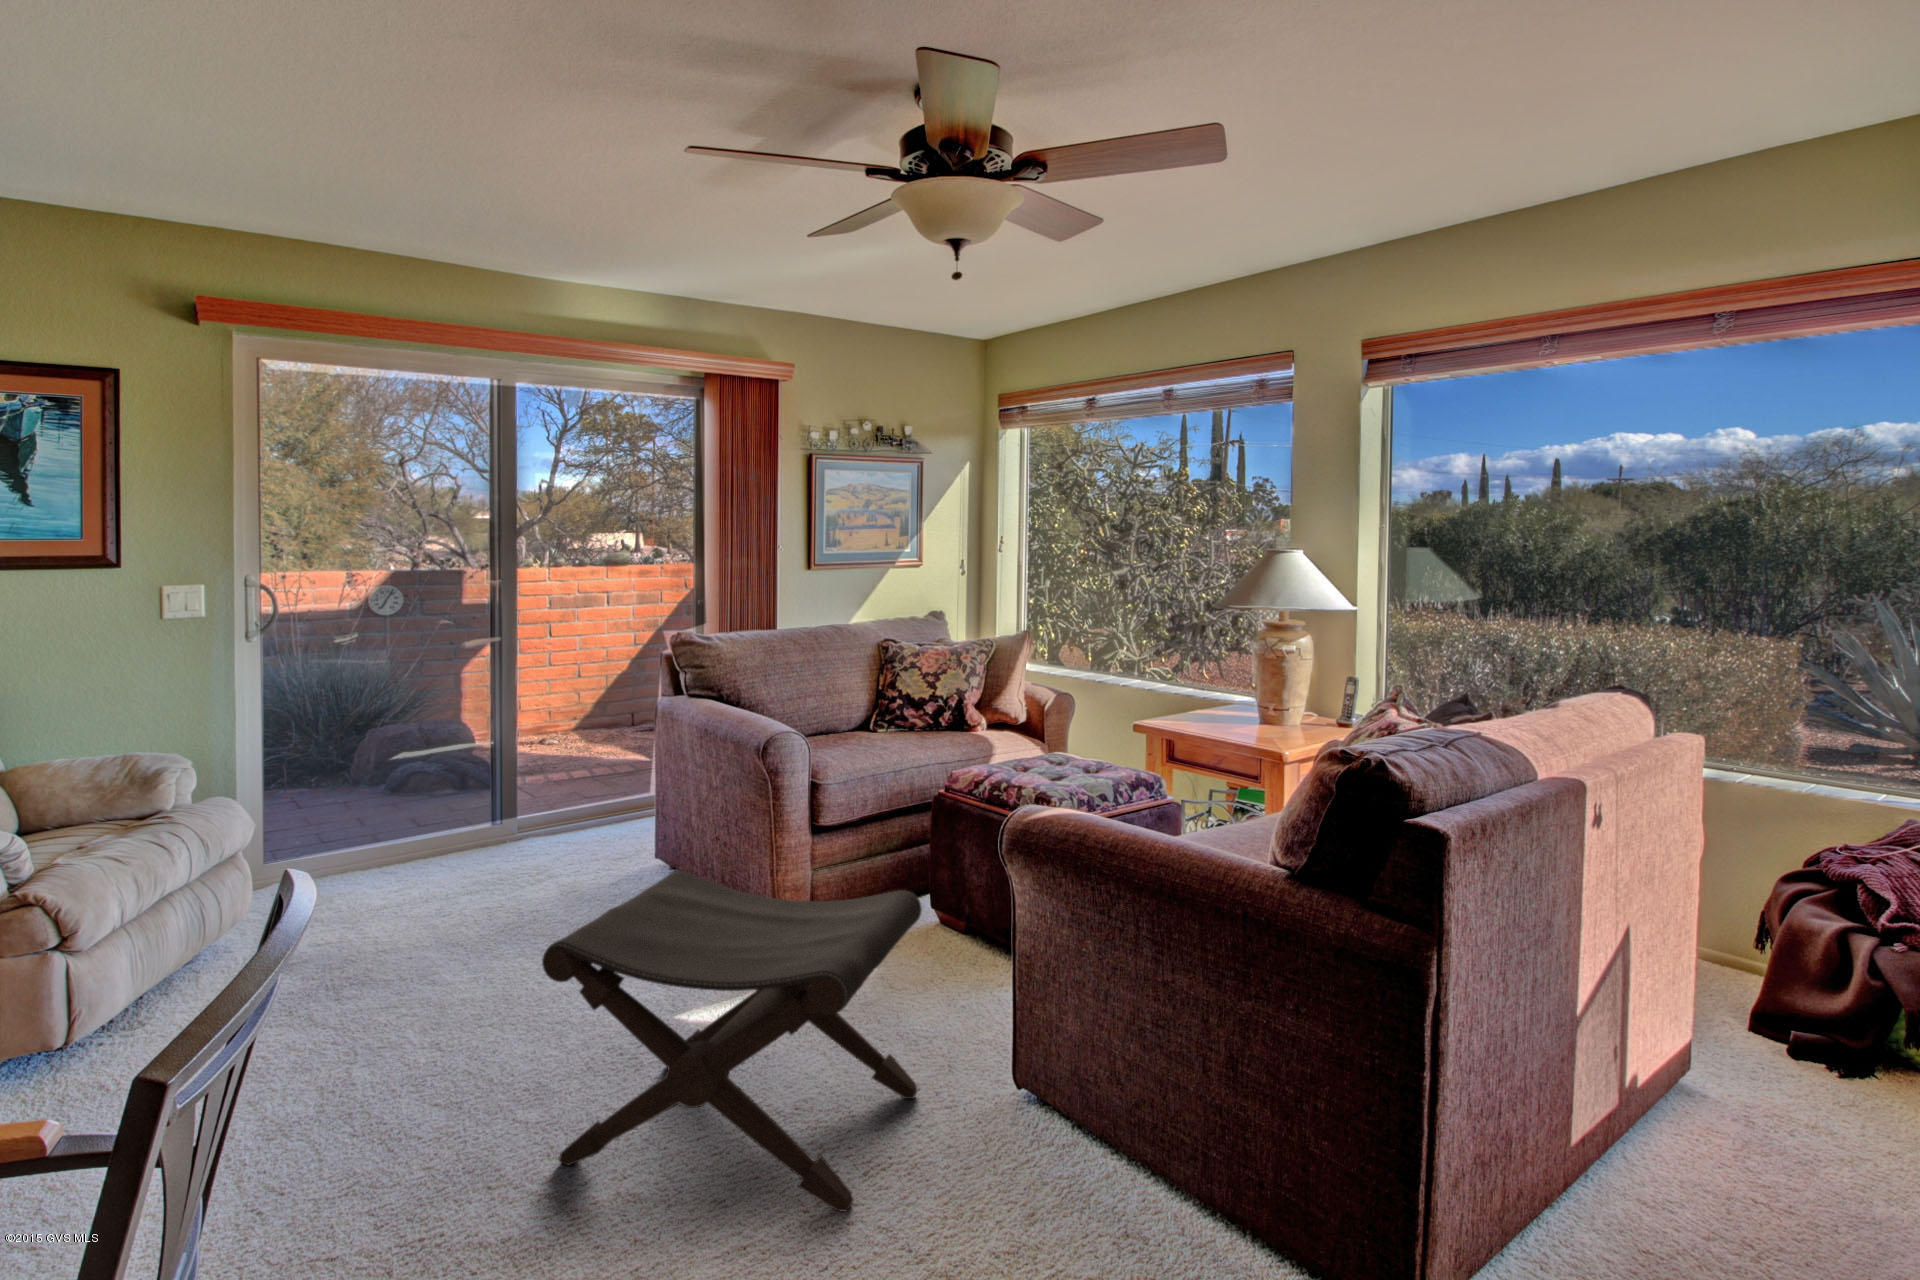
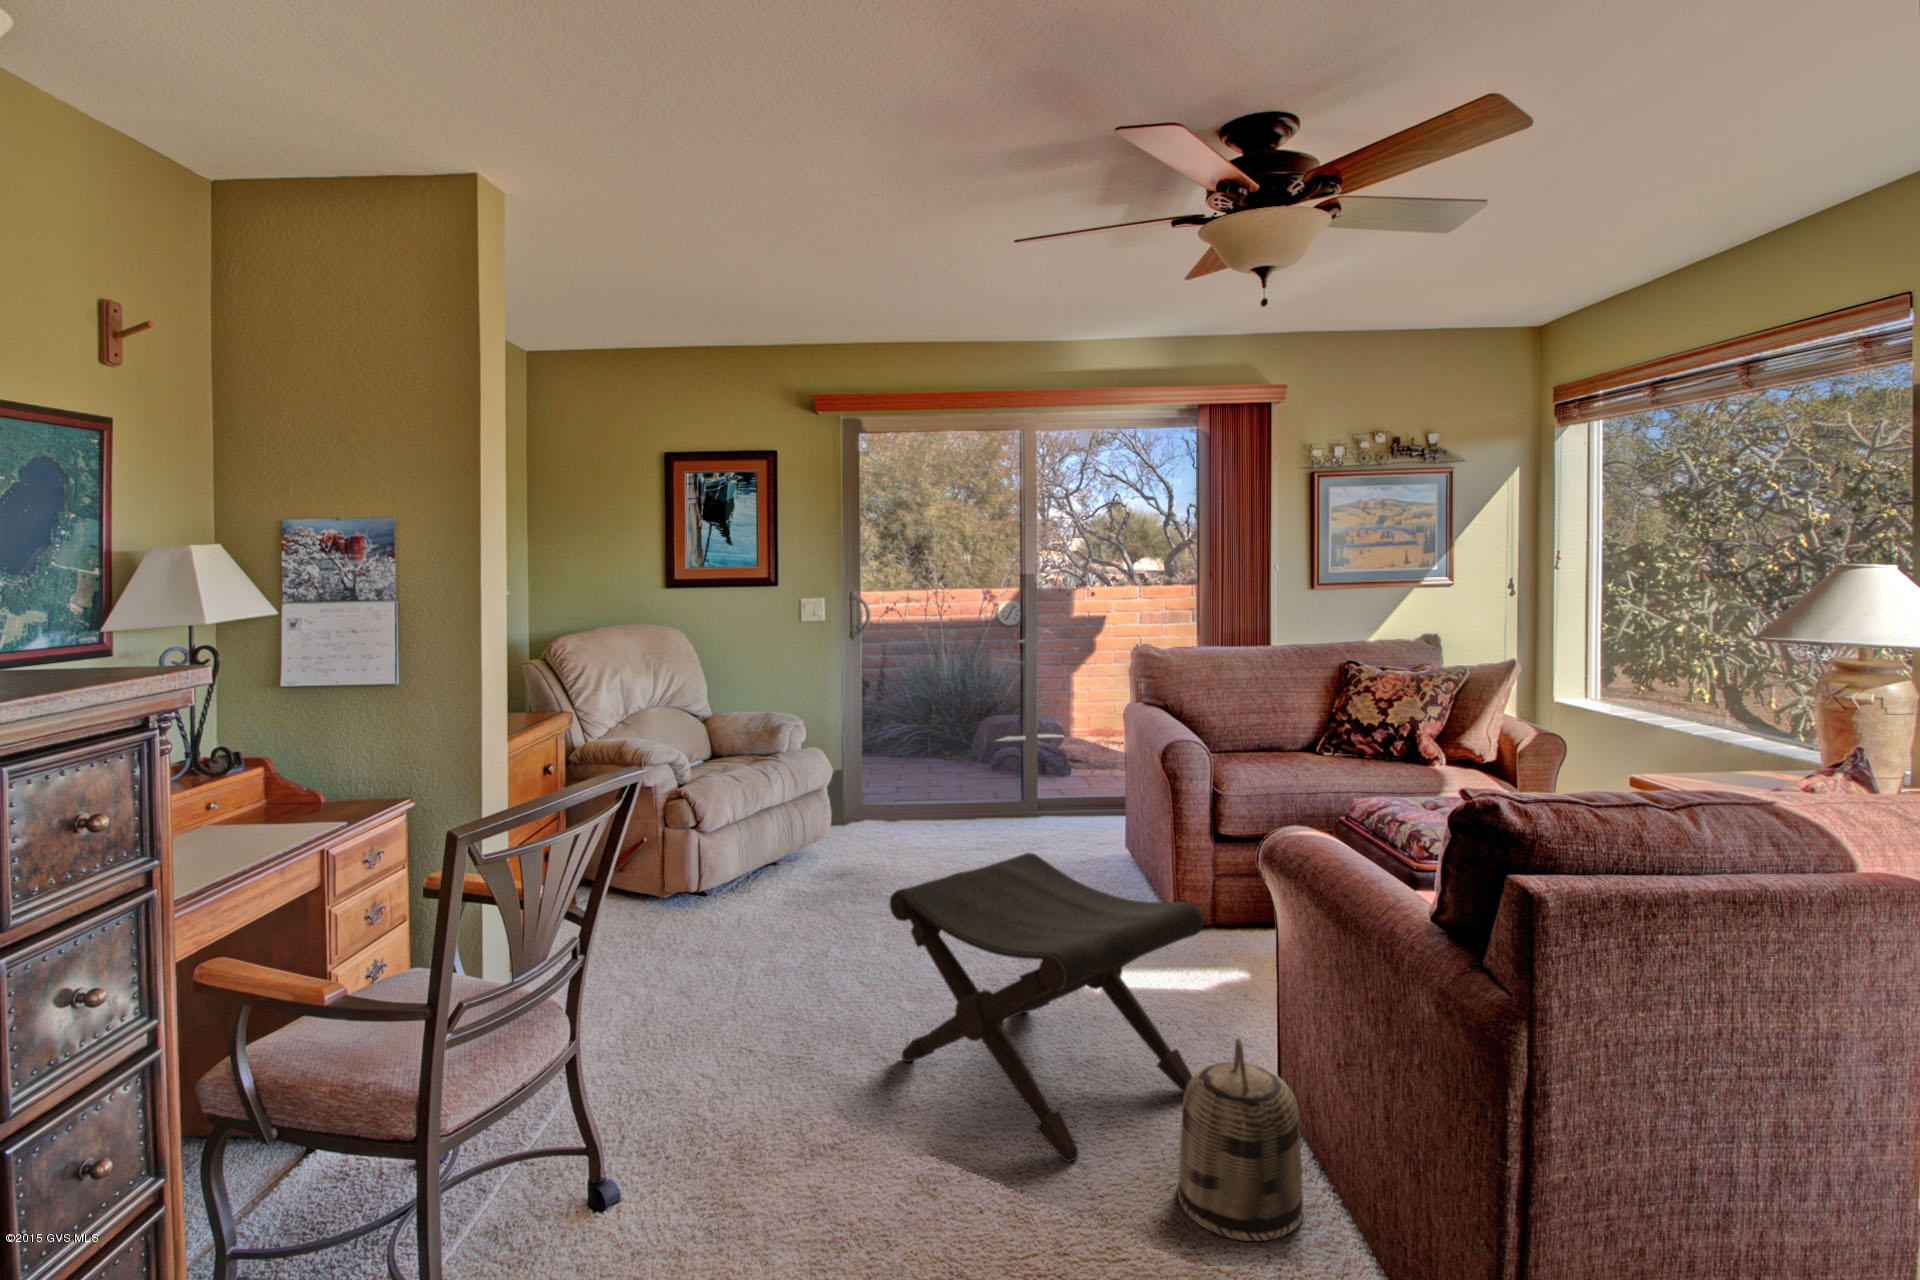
basket: none [970,1014,1100,1227] -> present [1177,1038,1305,1241]

